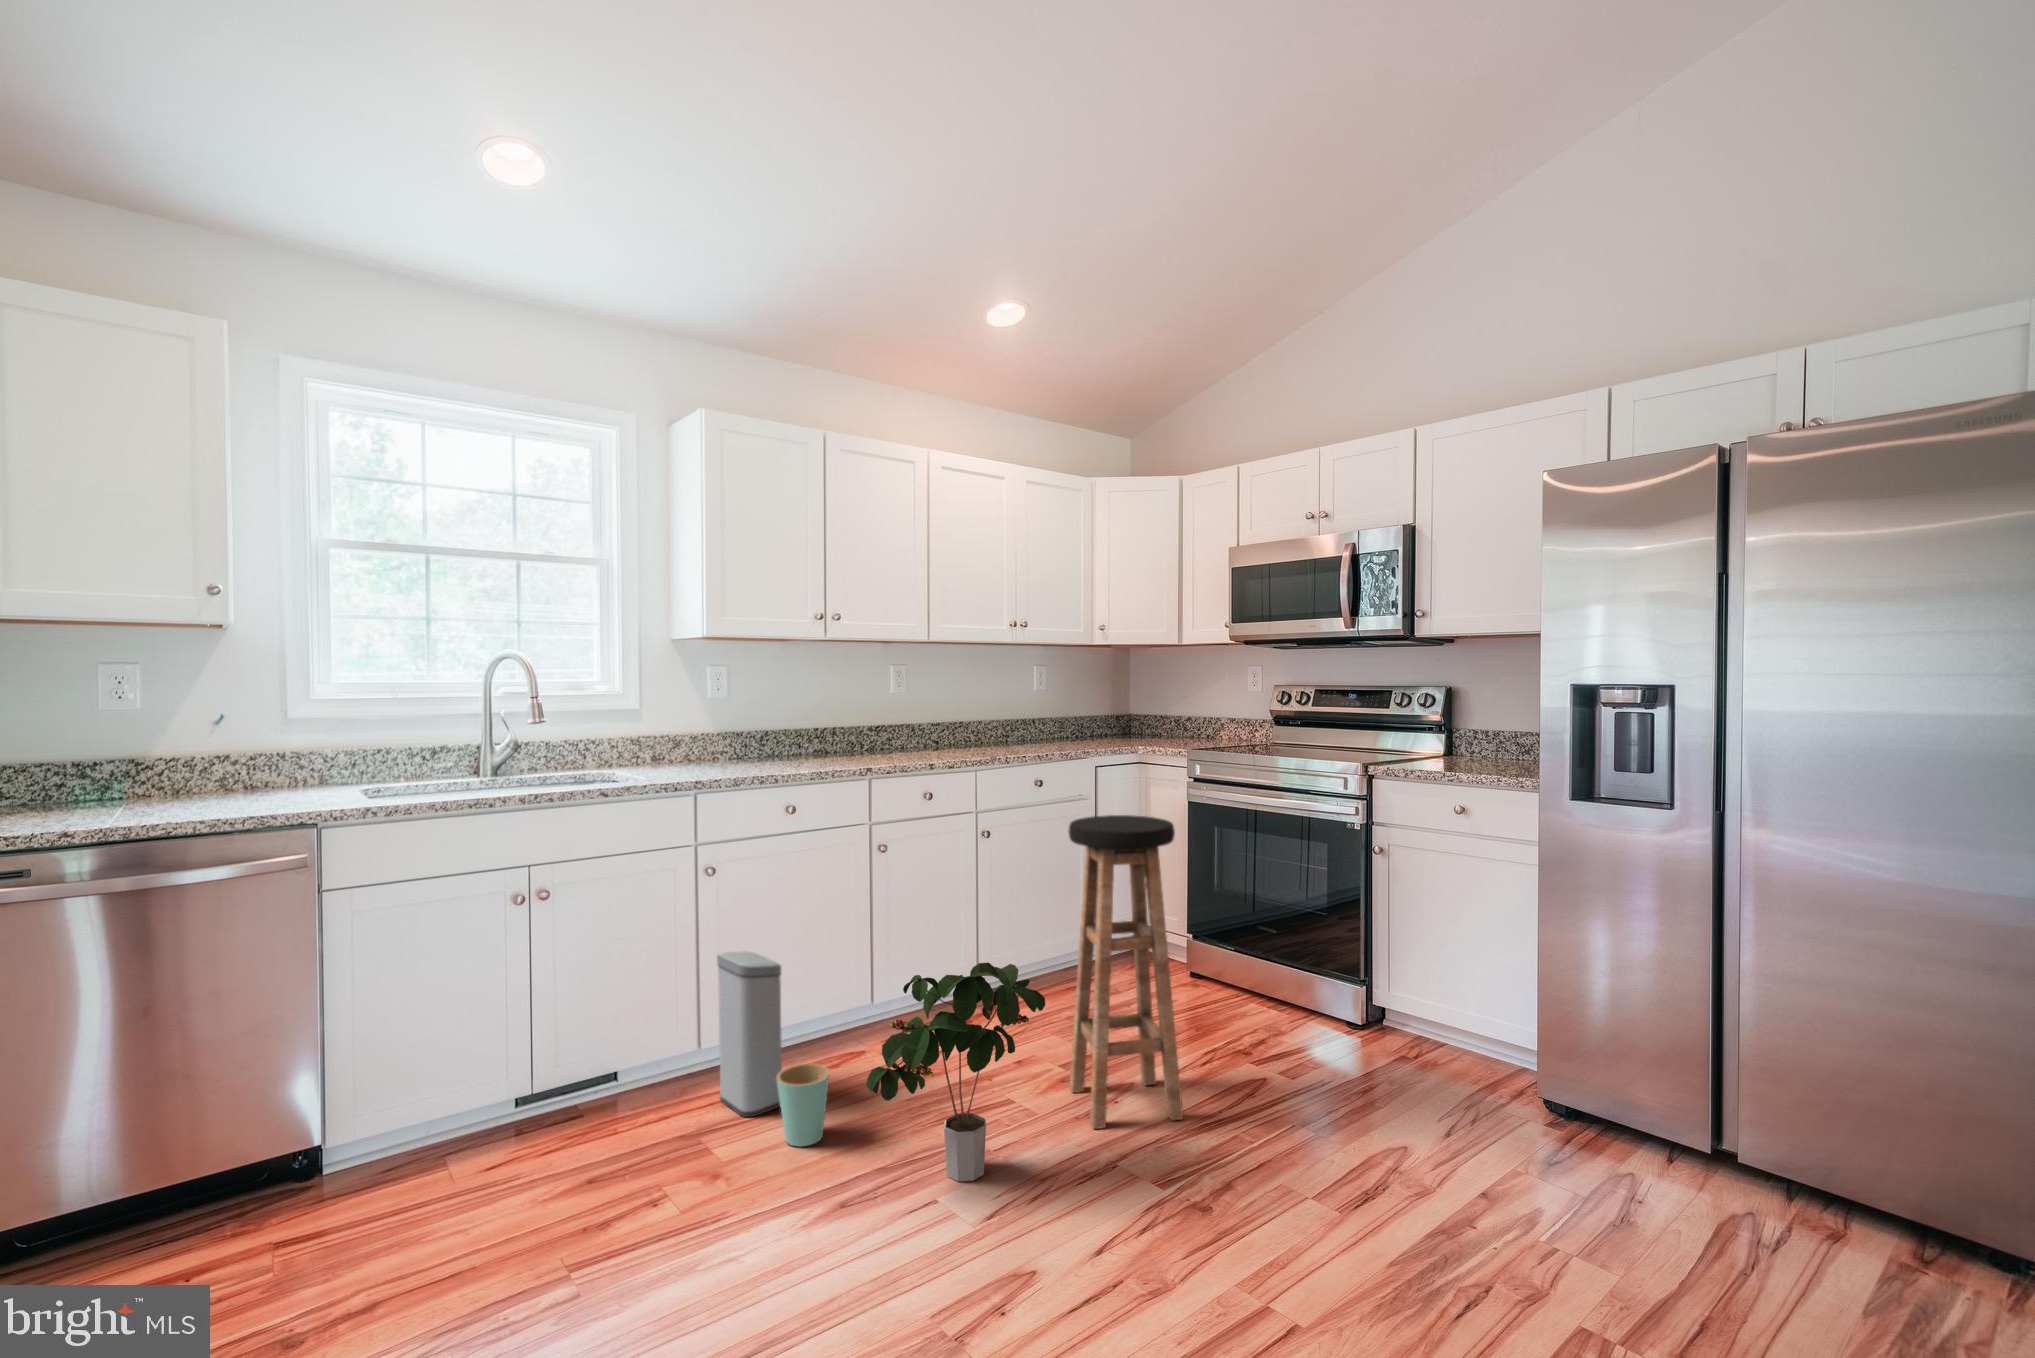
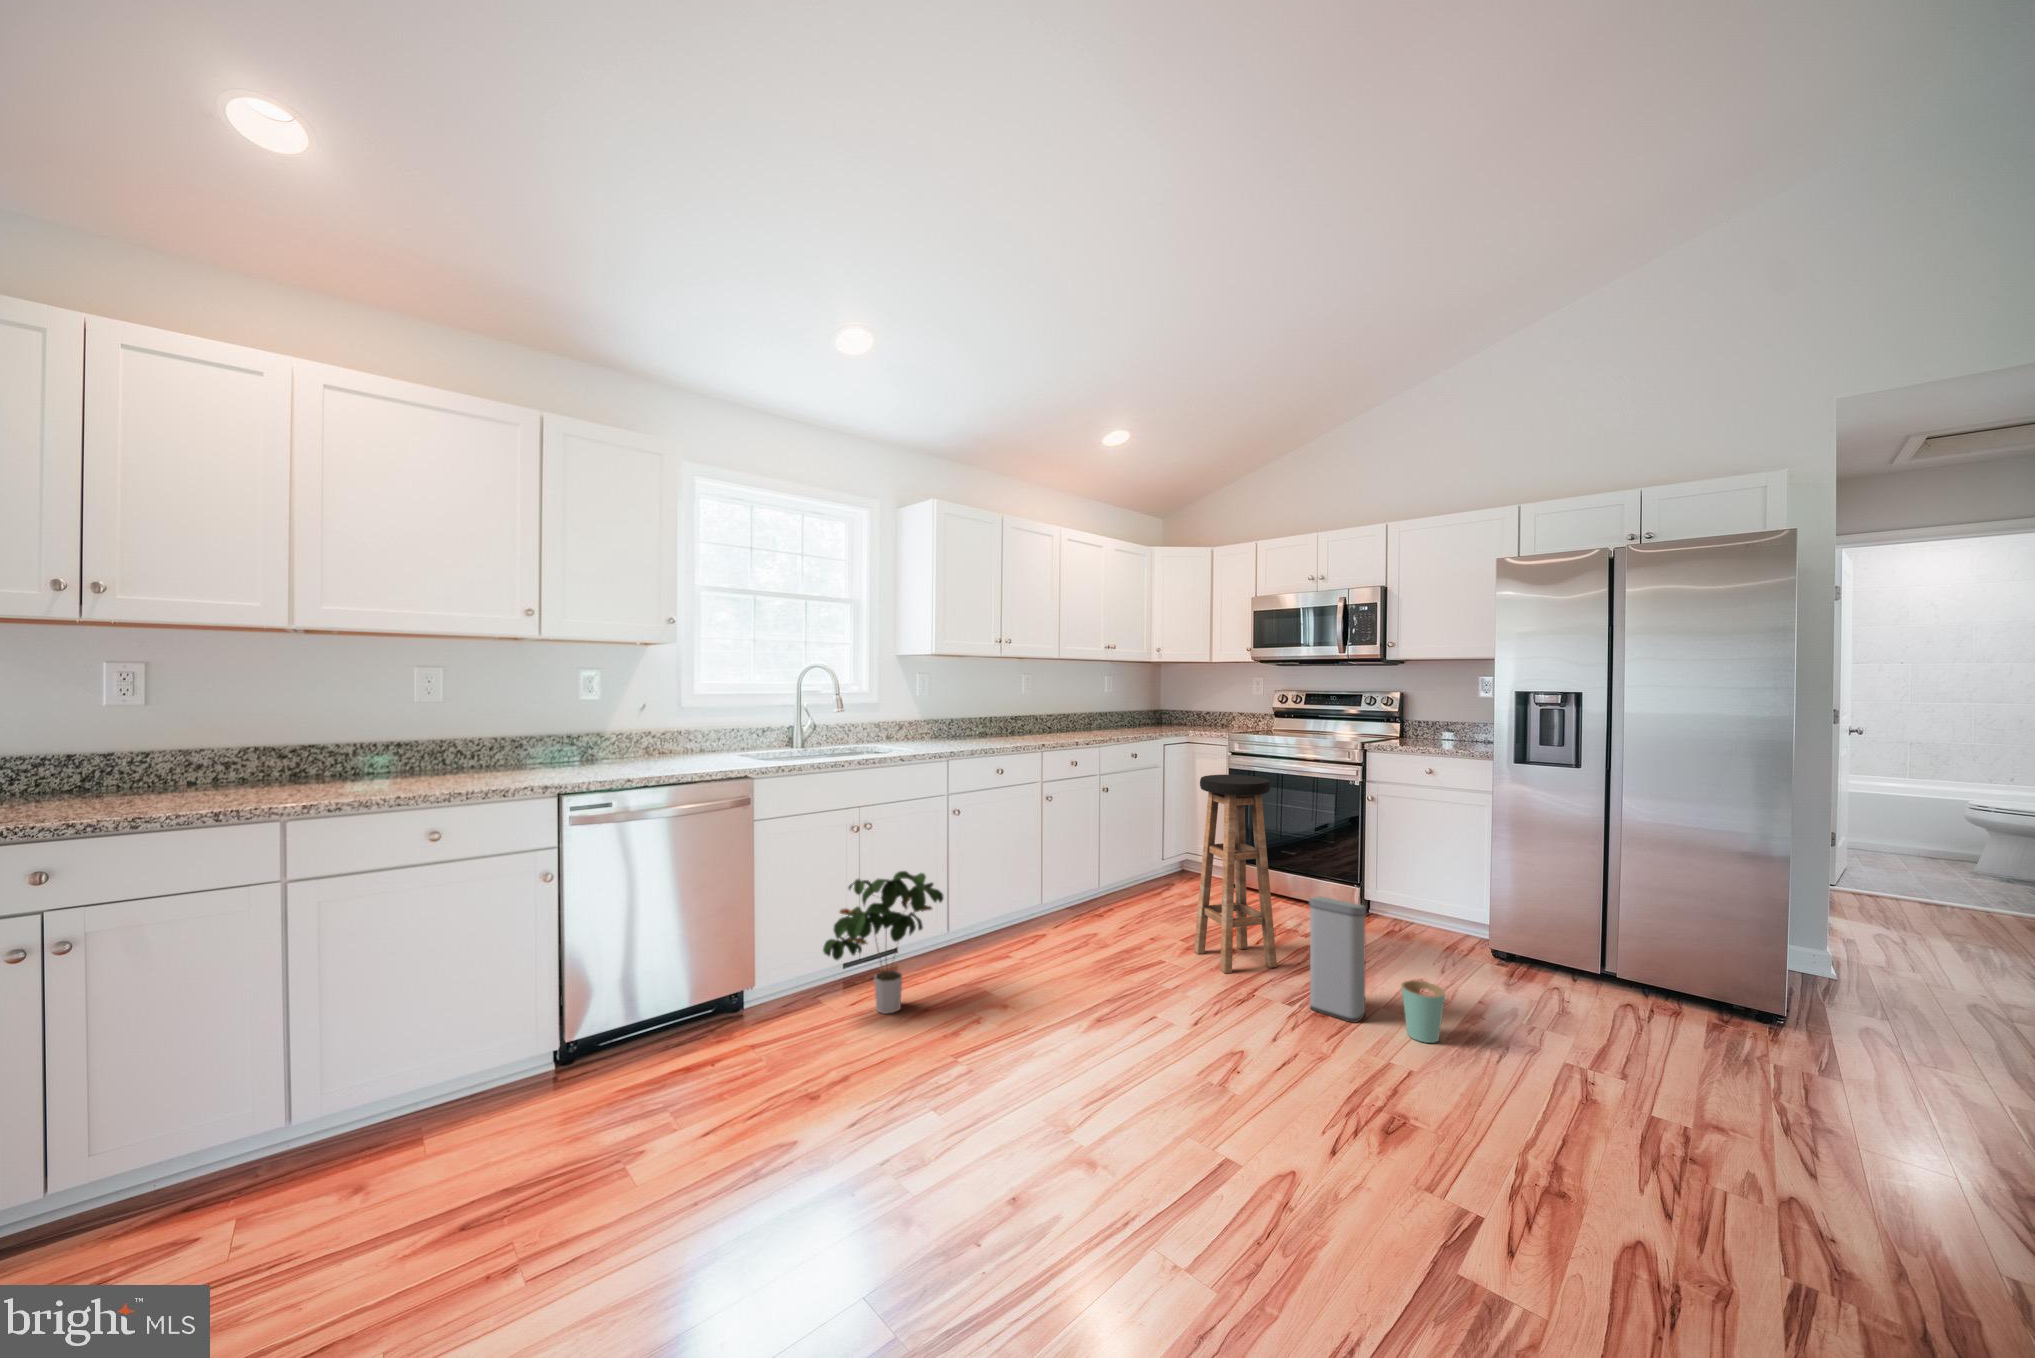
trash can: present [717,951,829,1147] -> present [1309,897,1445,1043]
potted plant: present [866,963,1045,1181] -> present [823,871,943,1014]

